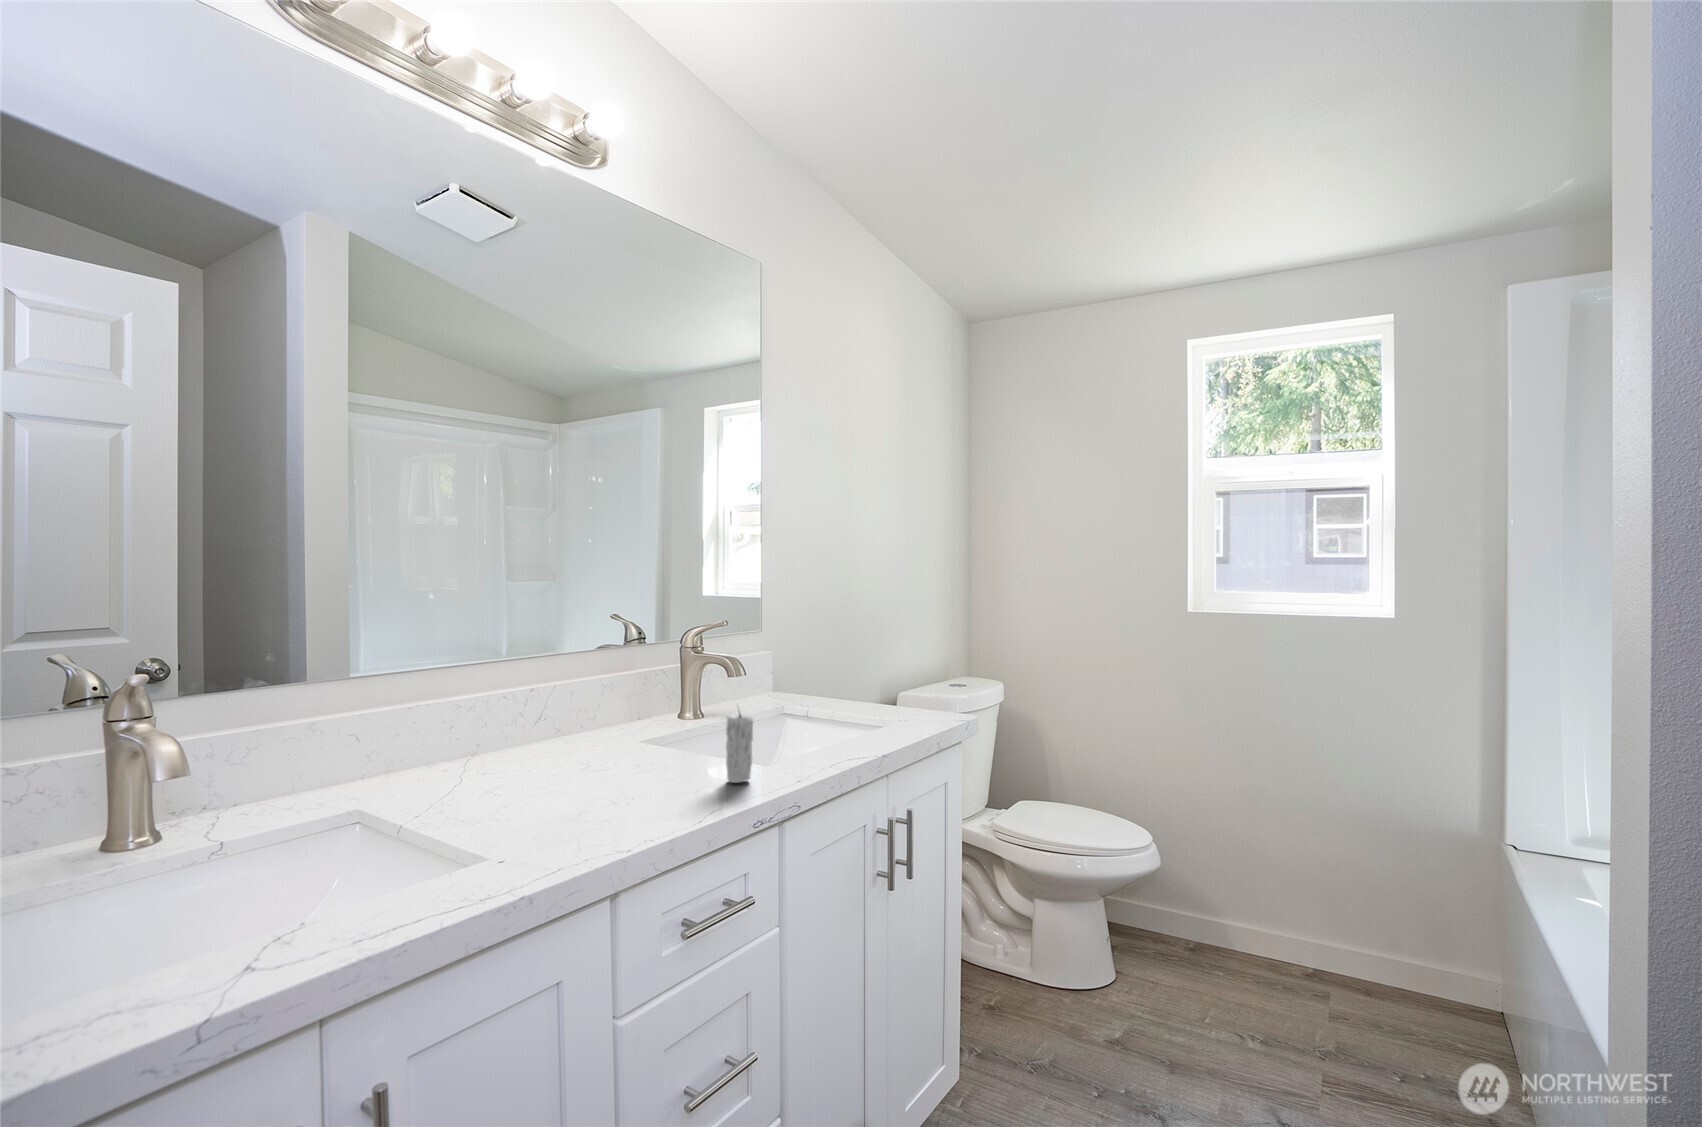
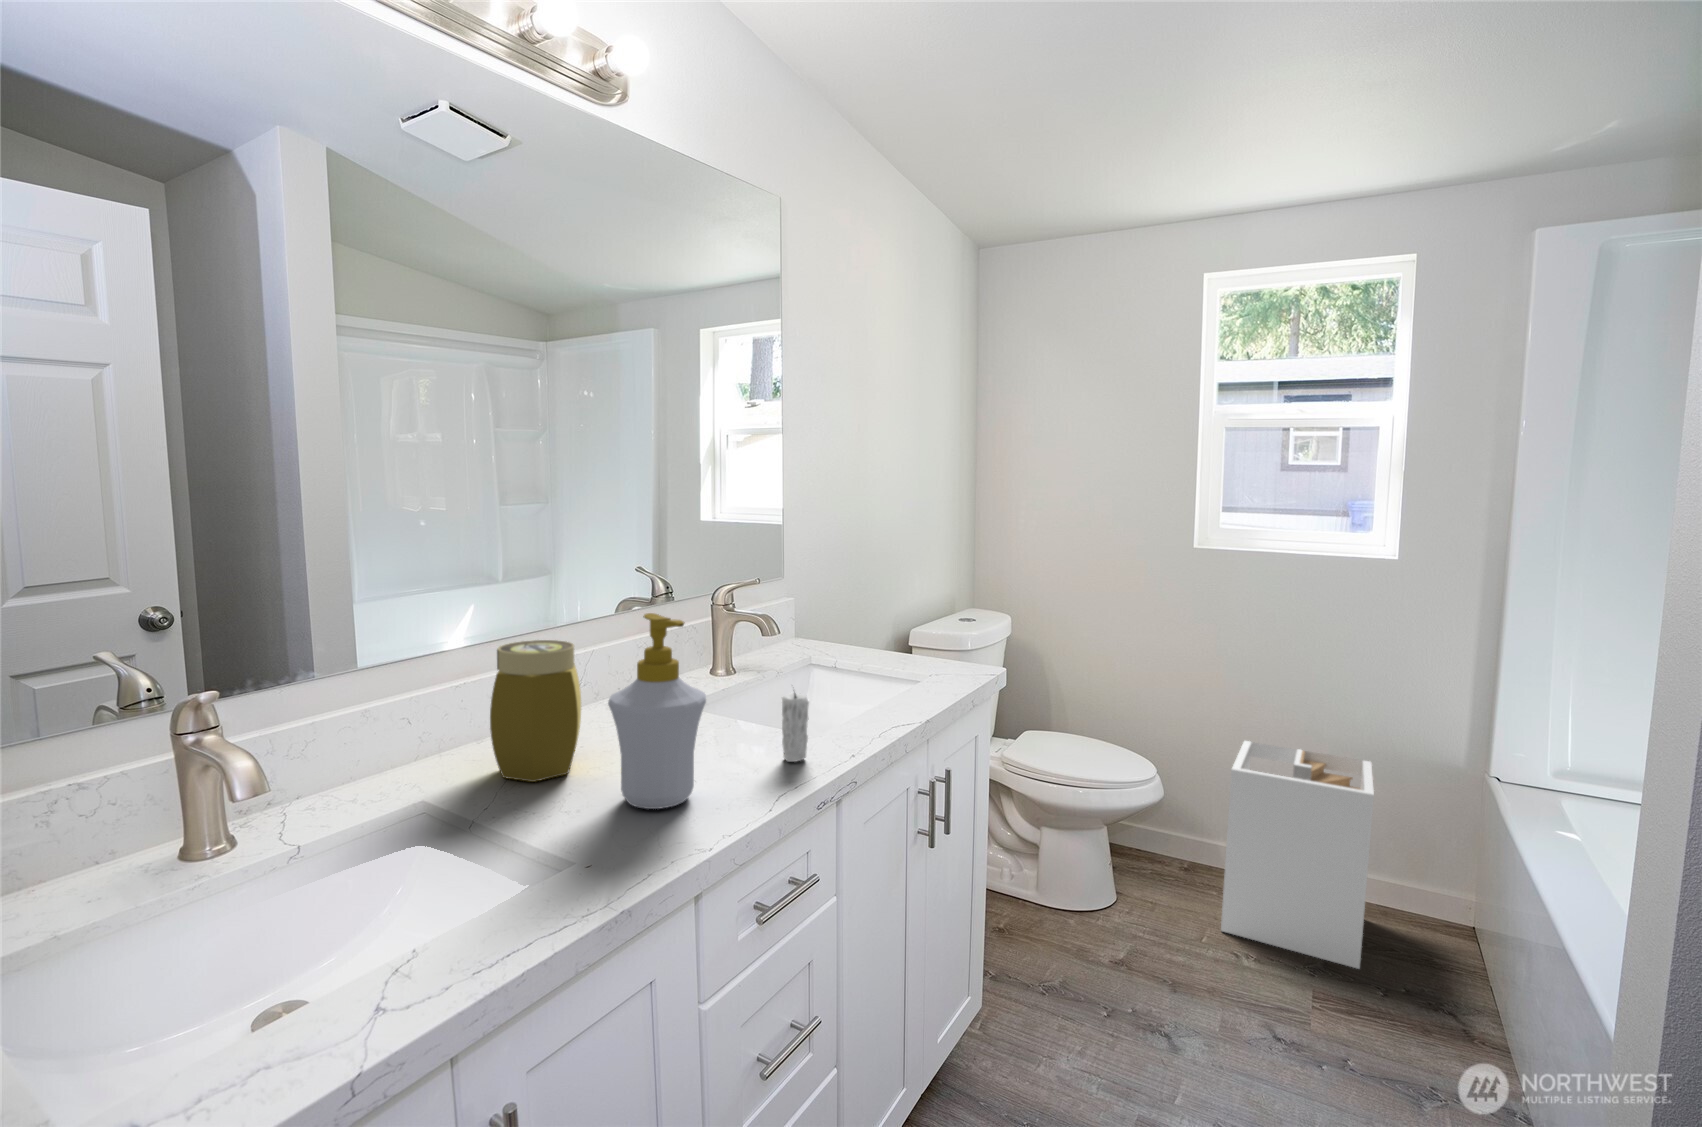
soap bottle: none [541,622,642,817] -> present [608,613,706,809]
jar: none [430,656,526,794] -> present [490,640,581,782]
laundry hamper: none [1226,807,1378,1054] -> present [1221,741,1374,969]

